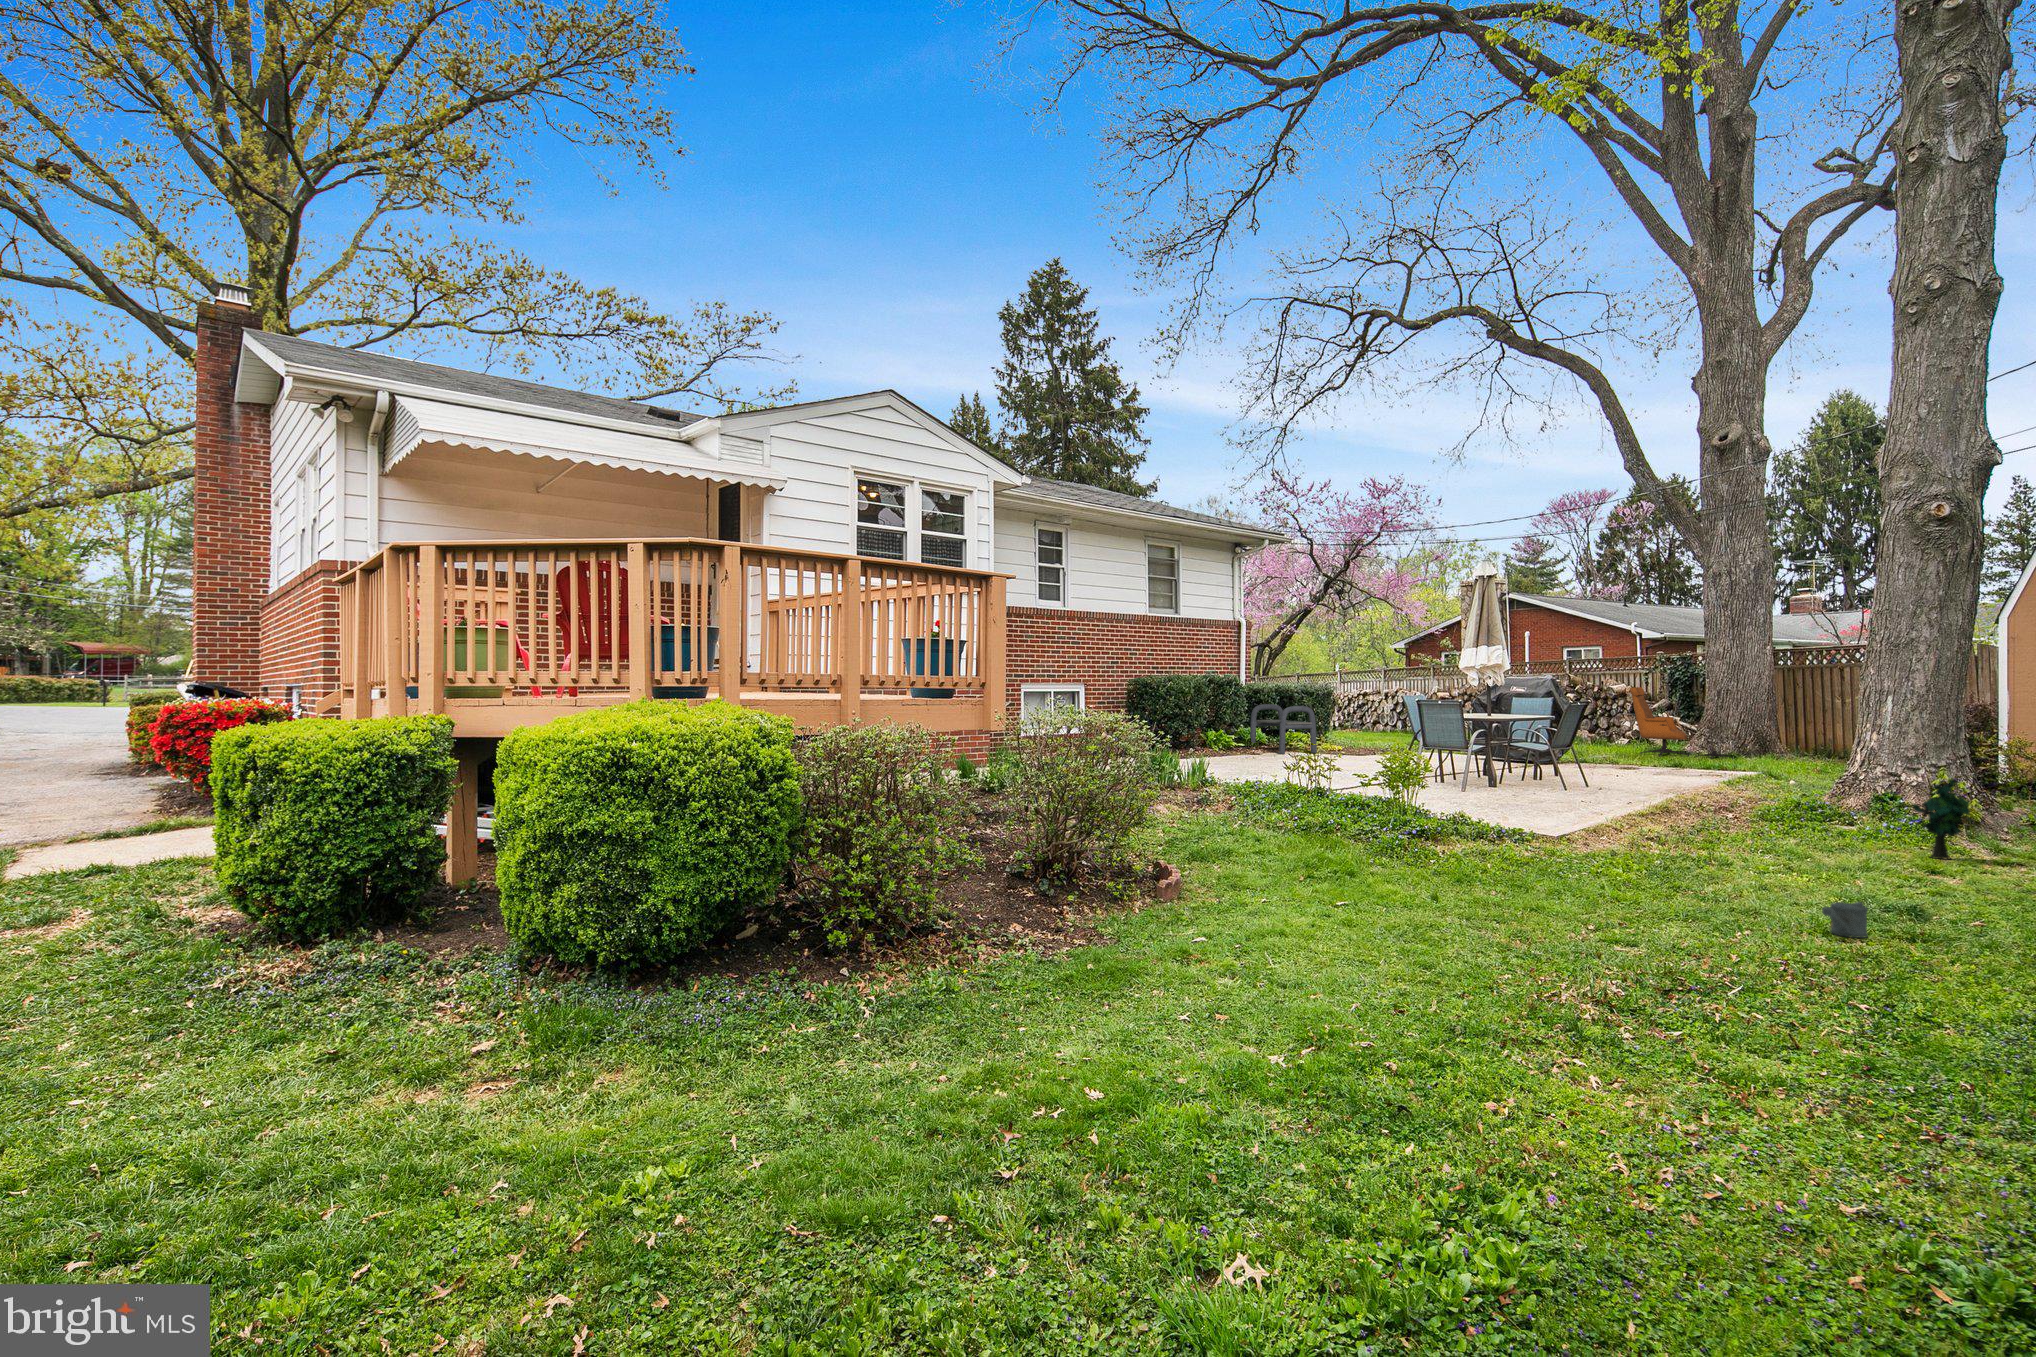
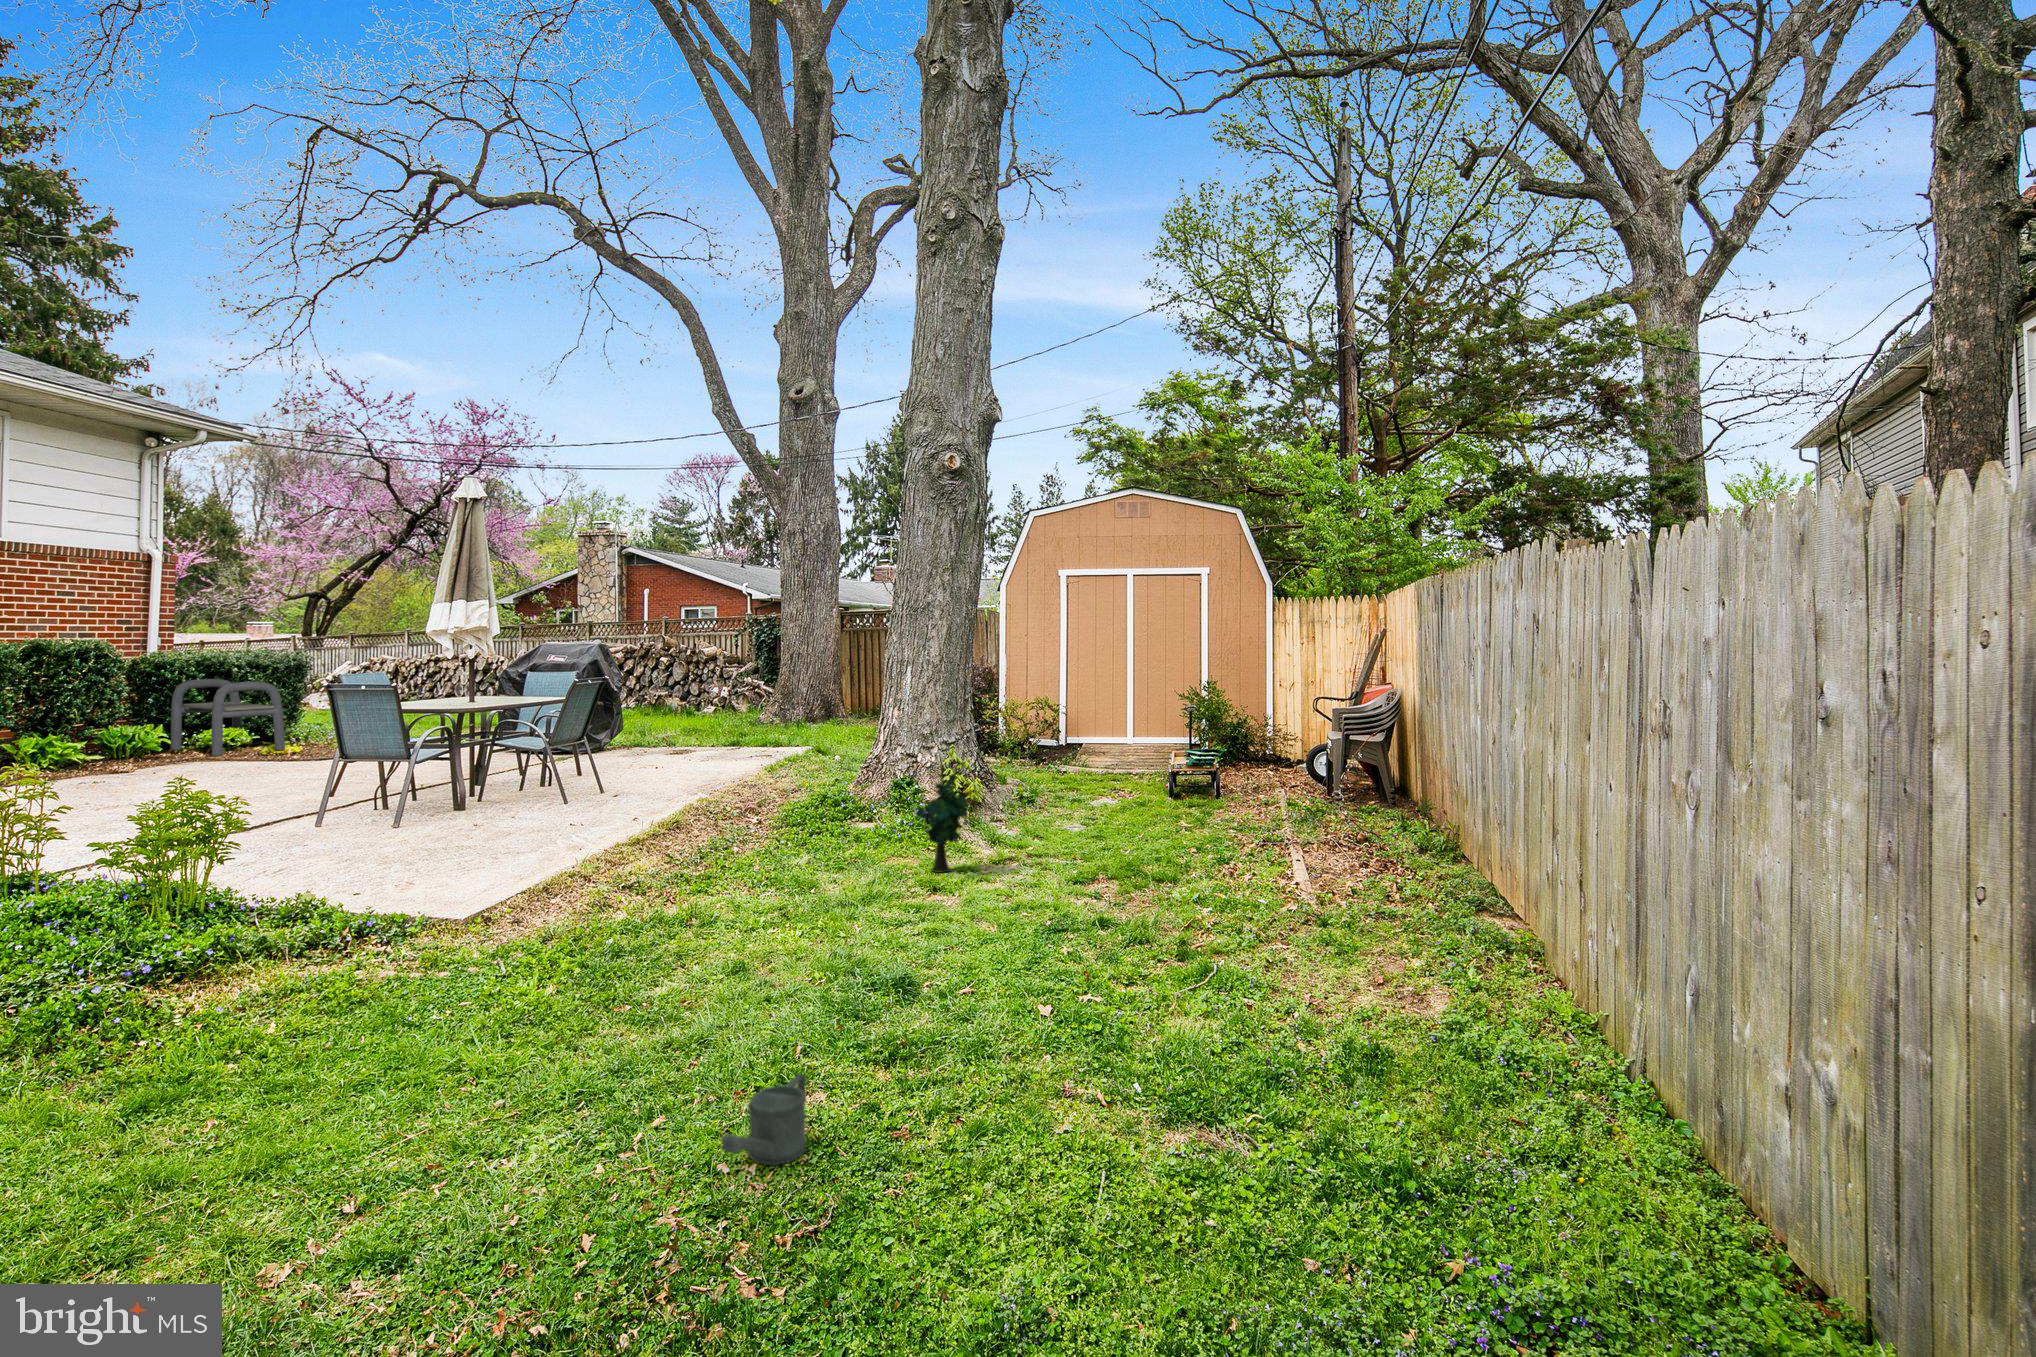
lounge chair: present [1630,687,1733,759] -> none [709,652,803,727]

